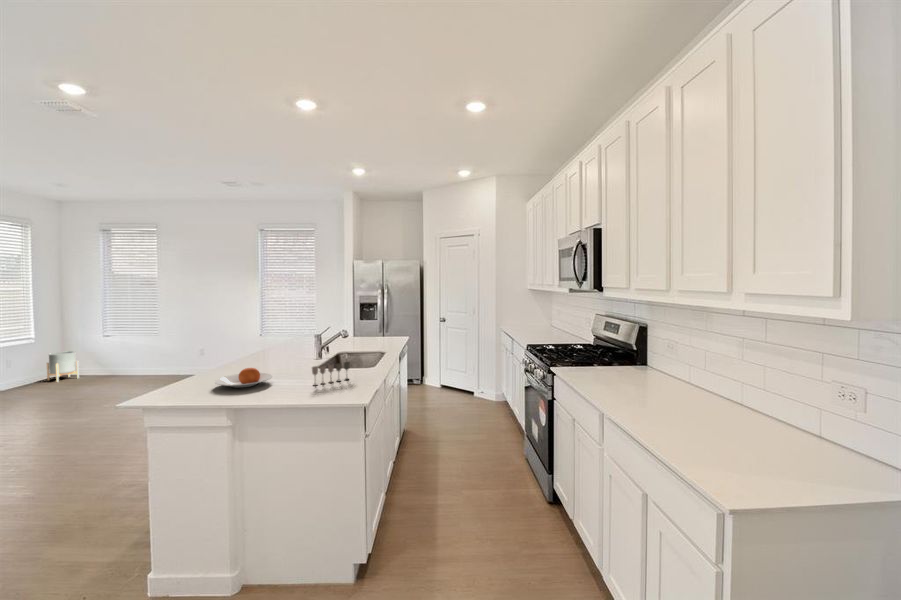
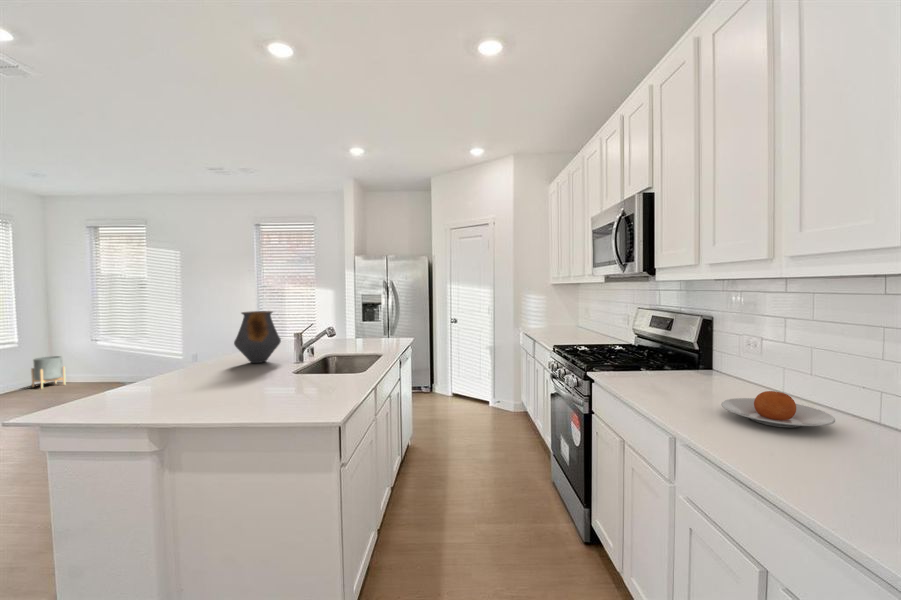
vase: none [265,317,303,360] -> present [234,311,281,363]
wine glass: present [312,362,349,386] -> none [276,364,328,395]
plate: present [215,368,272,388] -> present [721,391,835,428]

